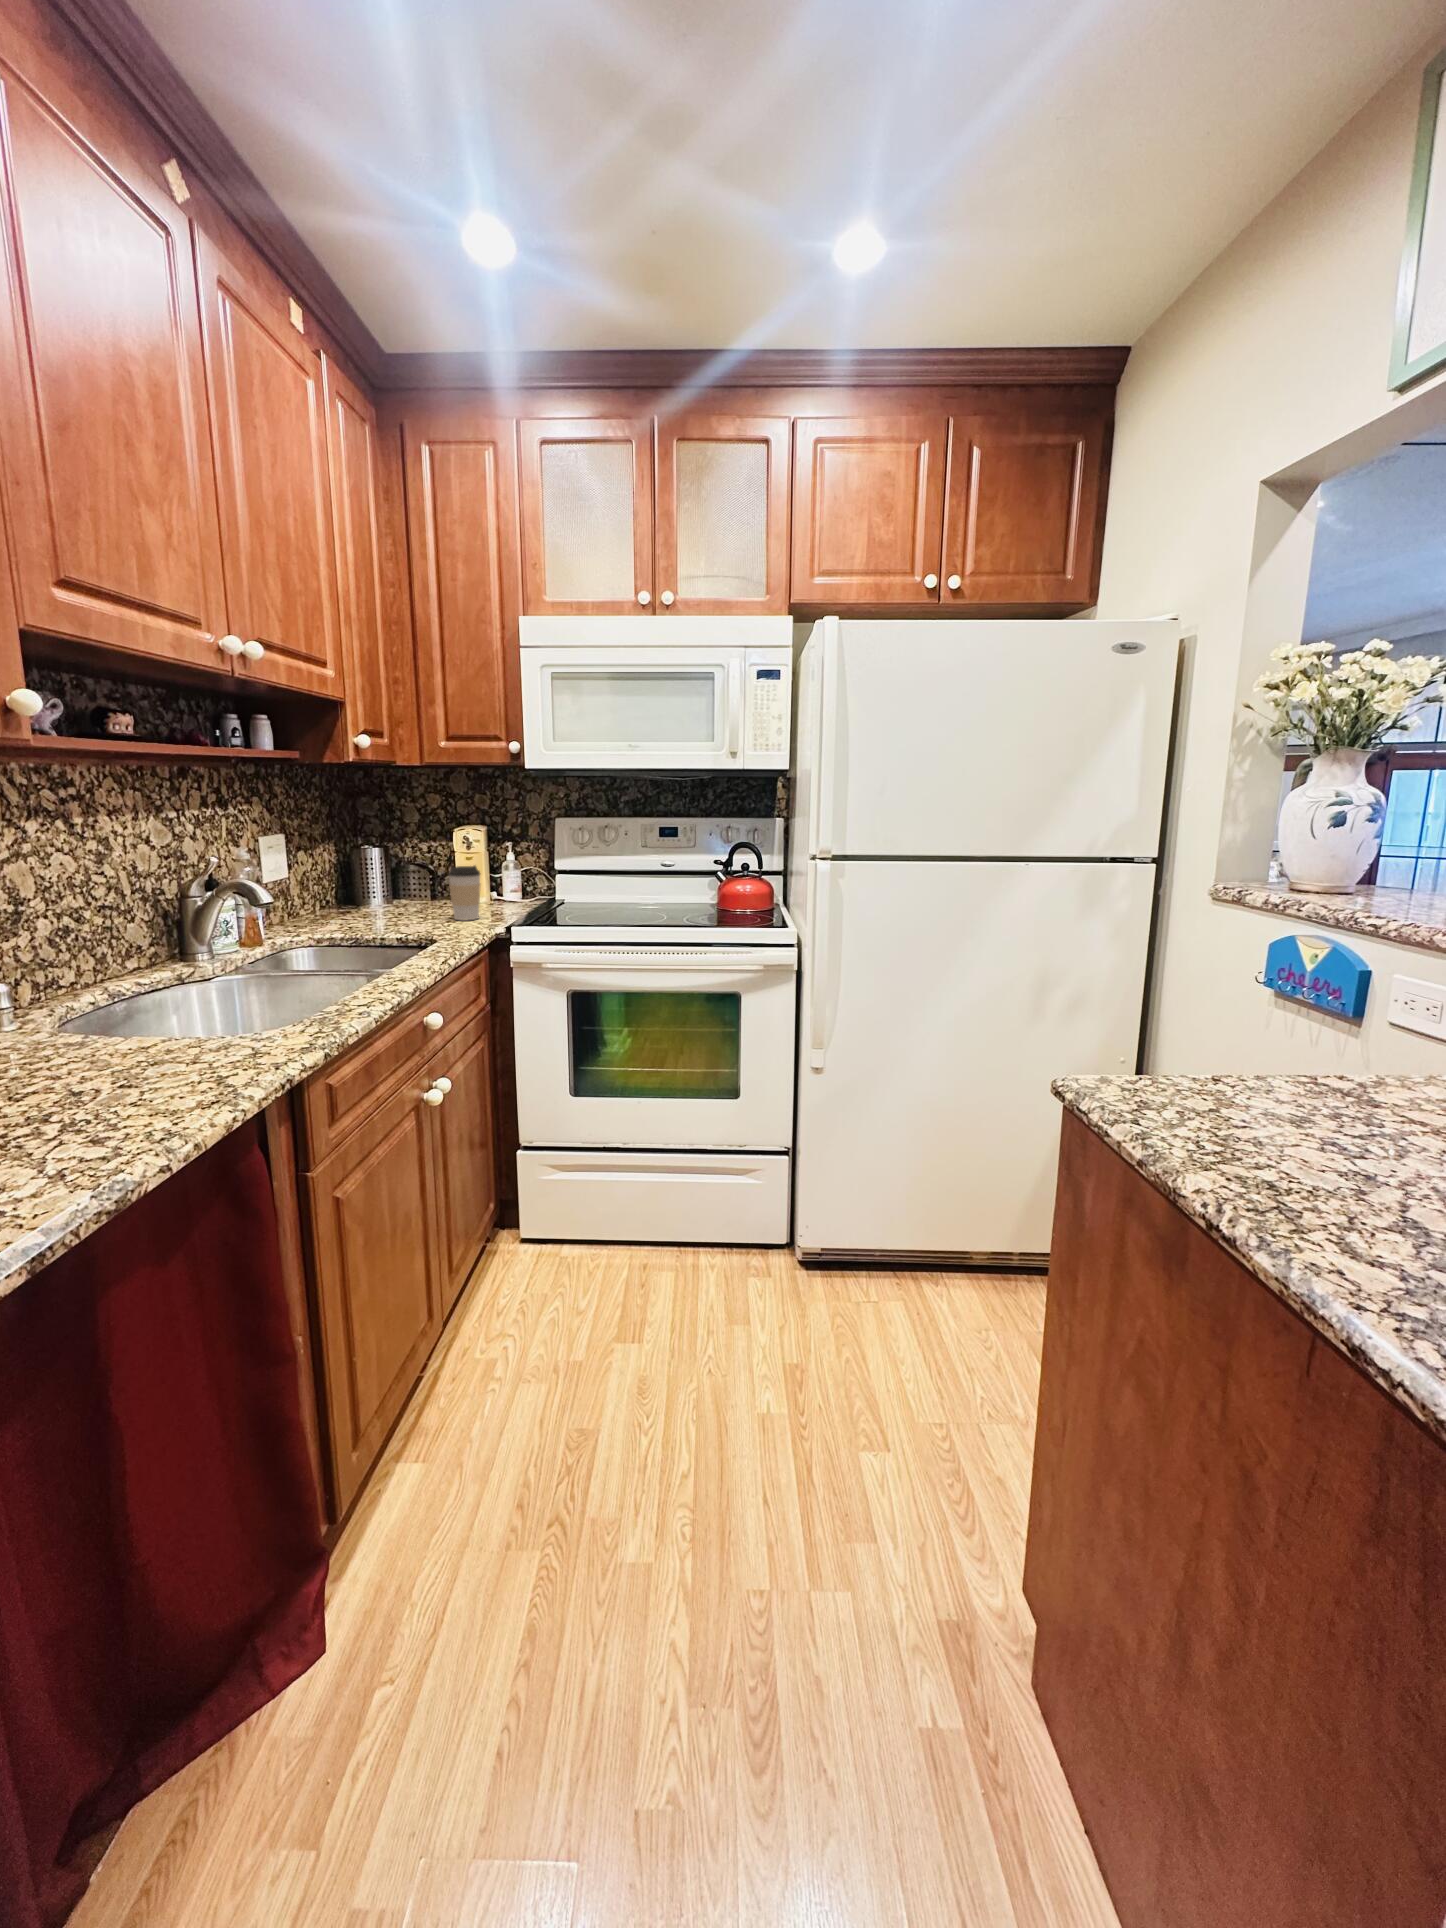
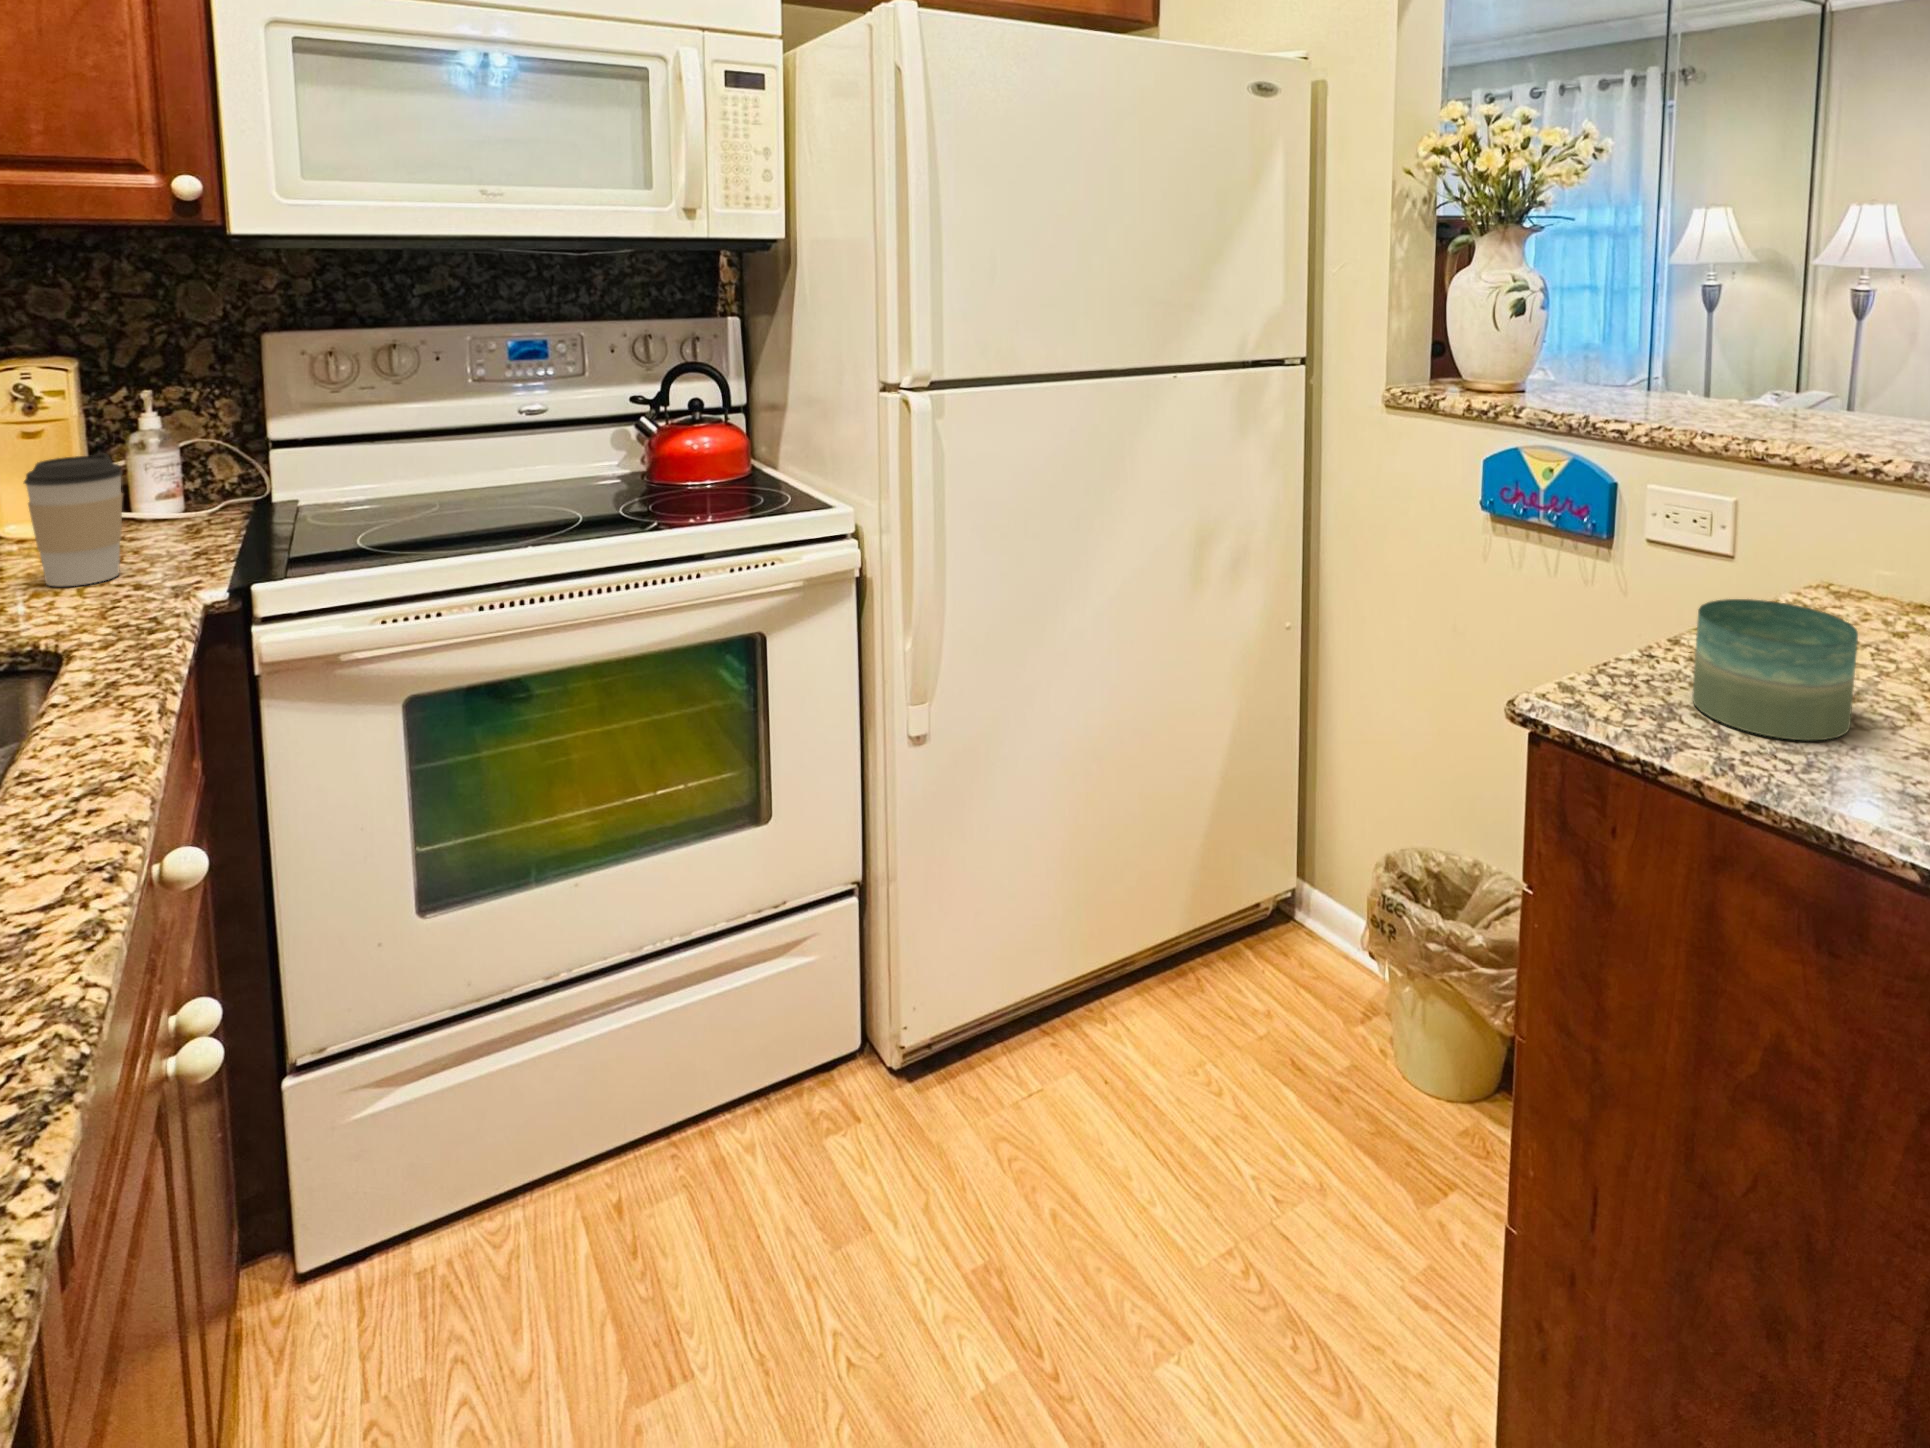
candle: none [1190,1037,1345,1156] -> present [1692,599,1858,740]

